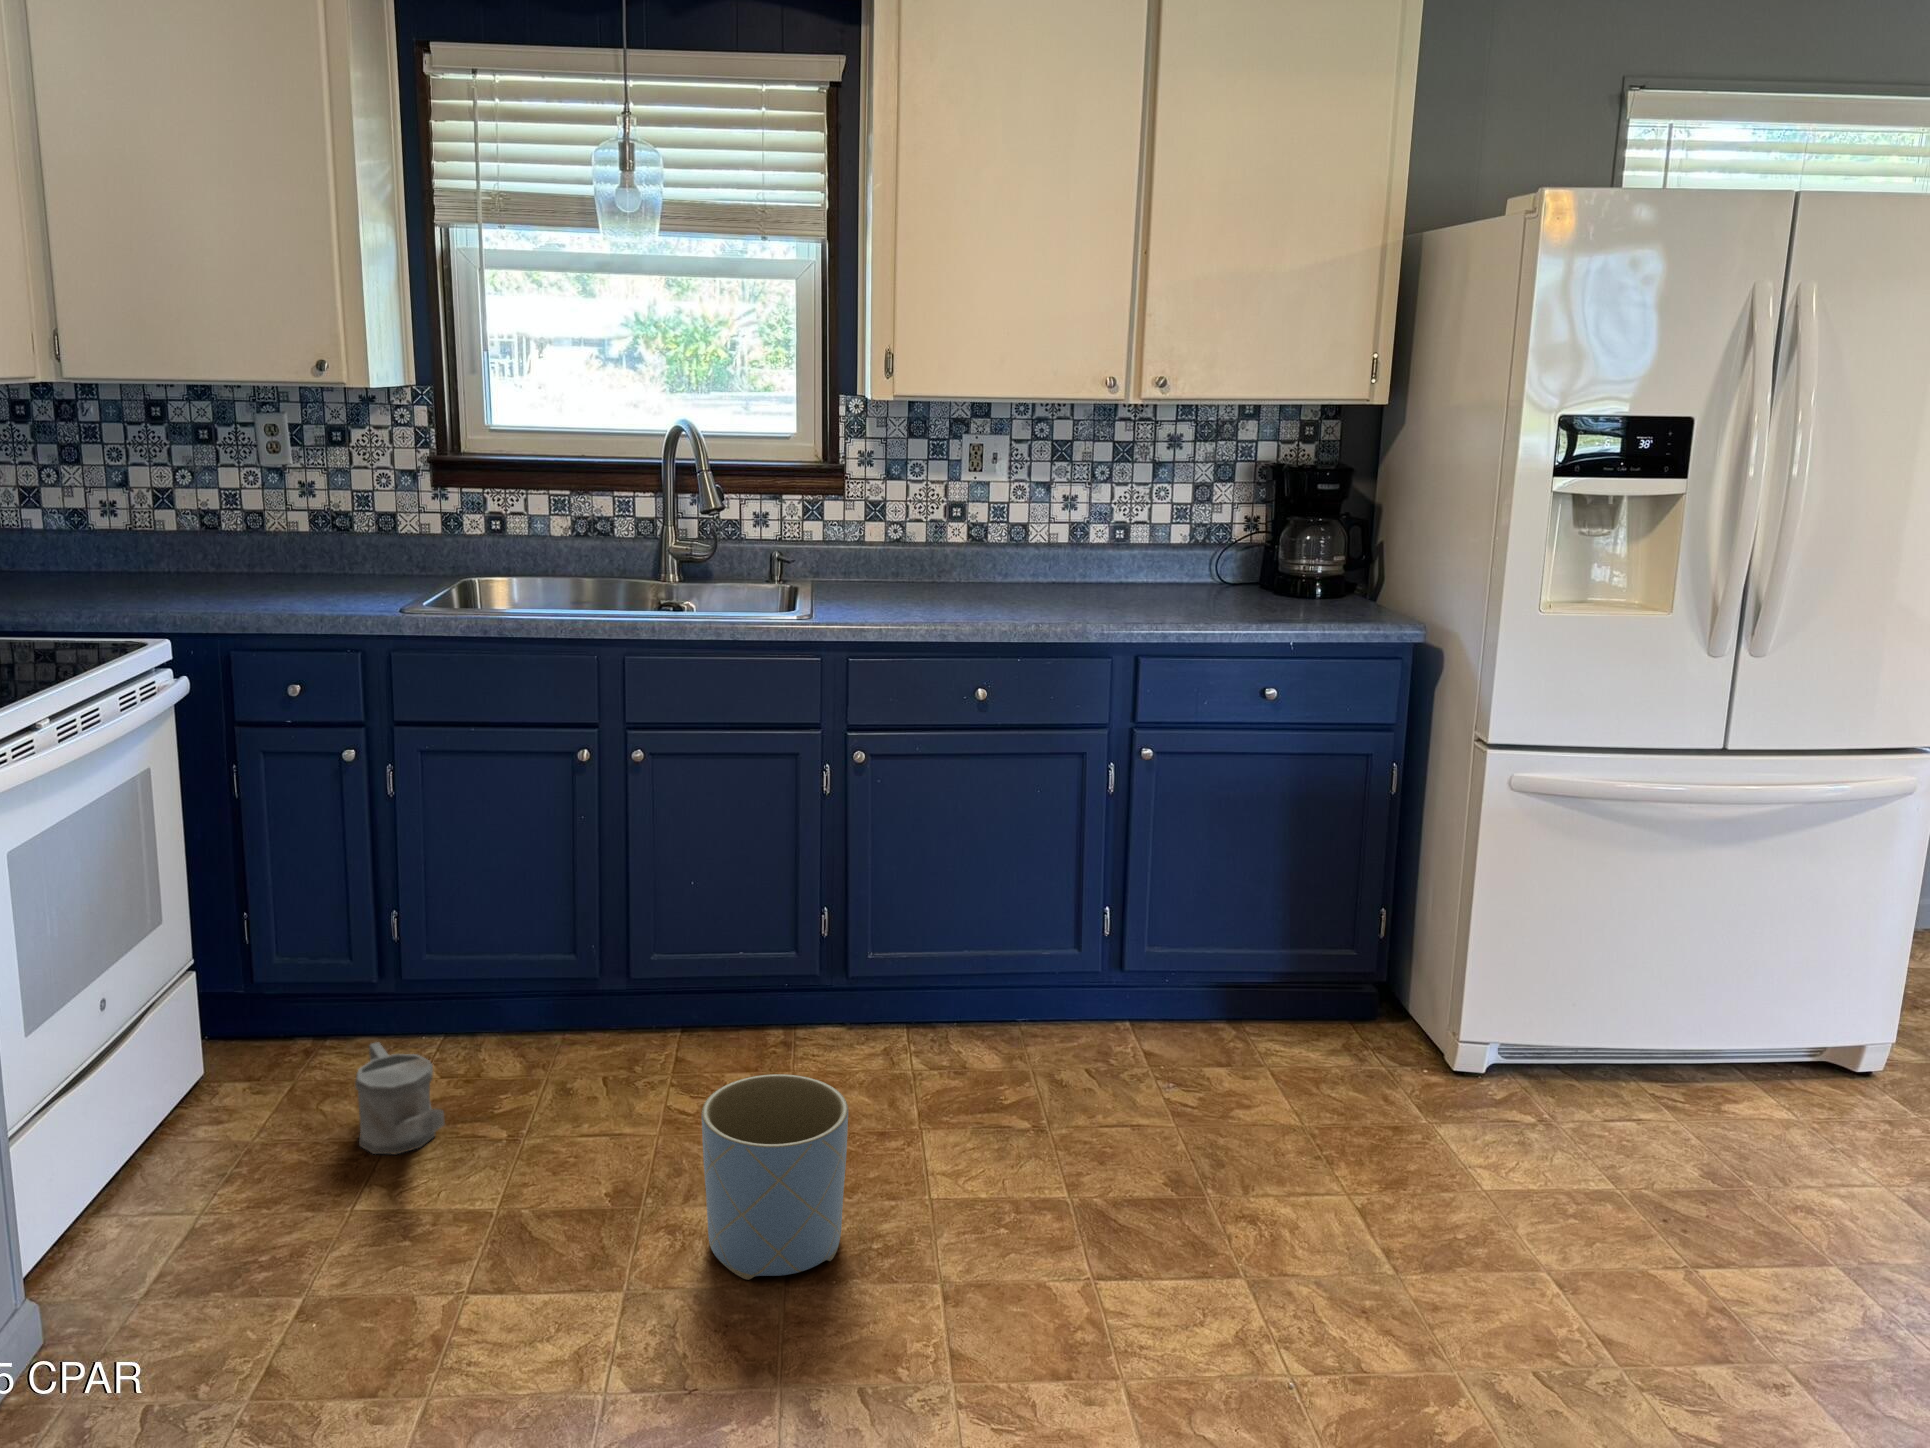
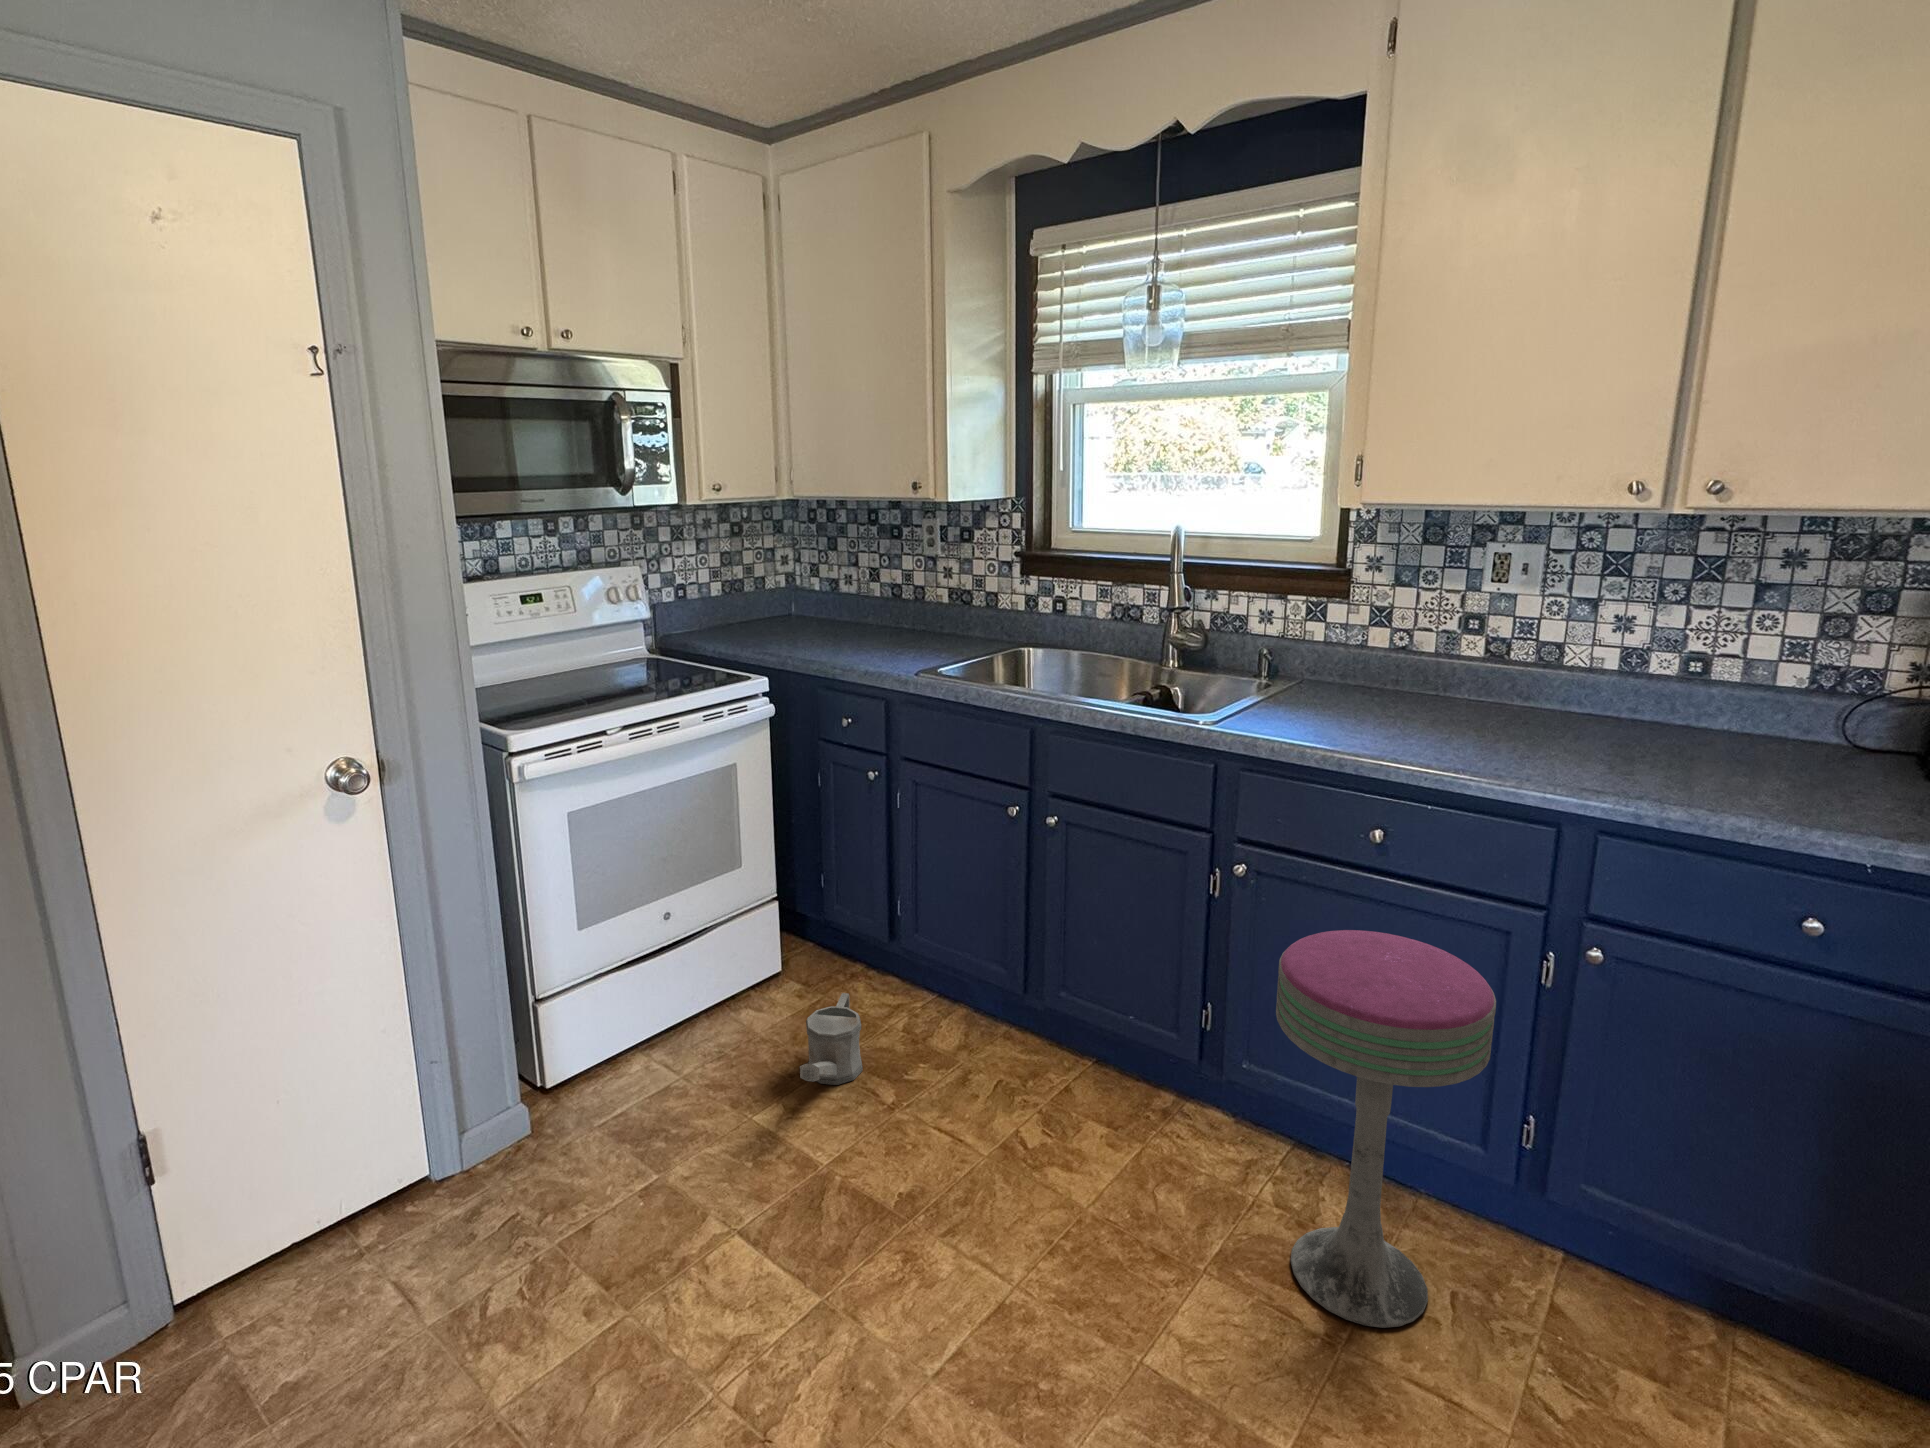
bar stool: none [949,778,1124,1116] -> present [1276,930,1496,1328]
planter: present [702,1074,848,1280] -> none [905,1146,1042,1358]

